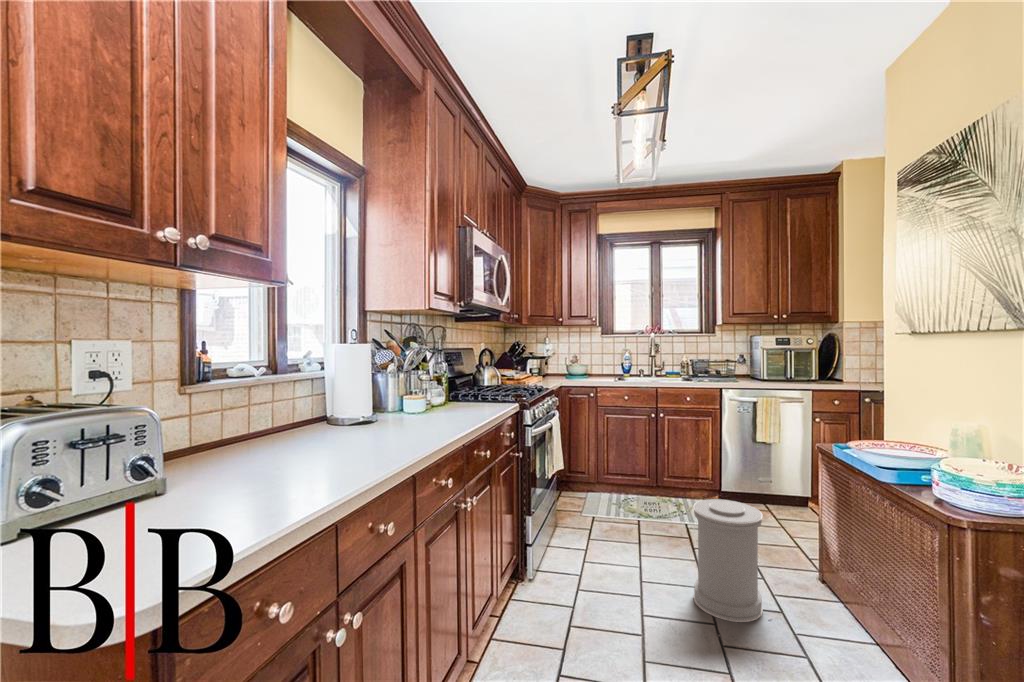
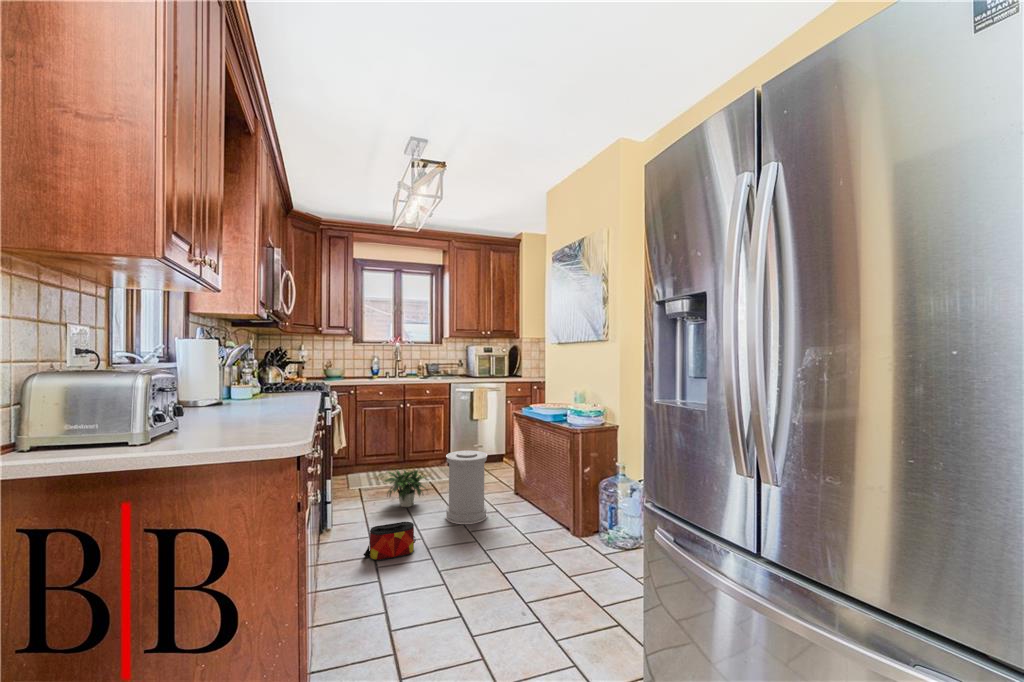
potted plant: none [603,502,673,560] -> present [386,470,426,507]
bag: none [559,596,633,655] -> present [364,522,416,561]

